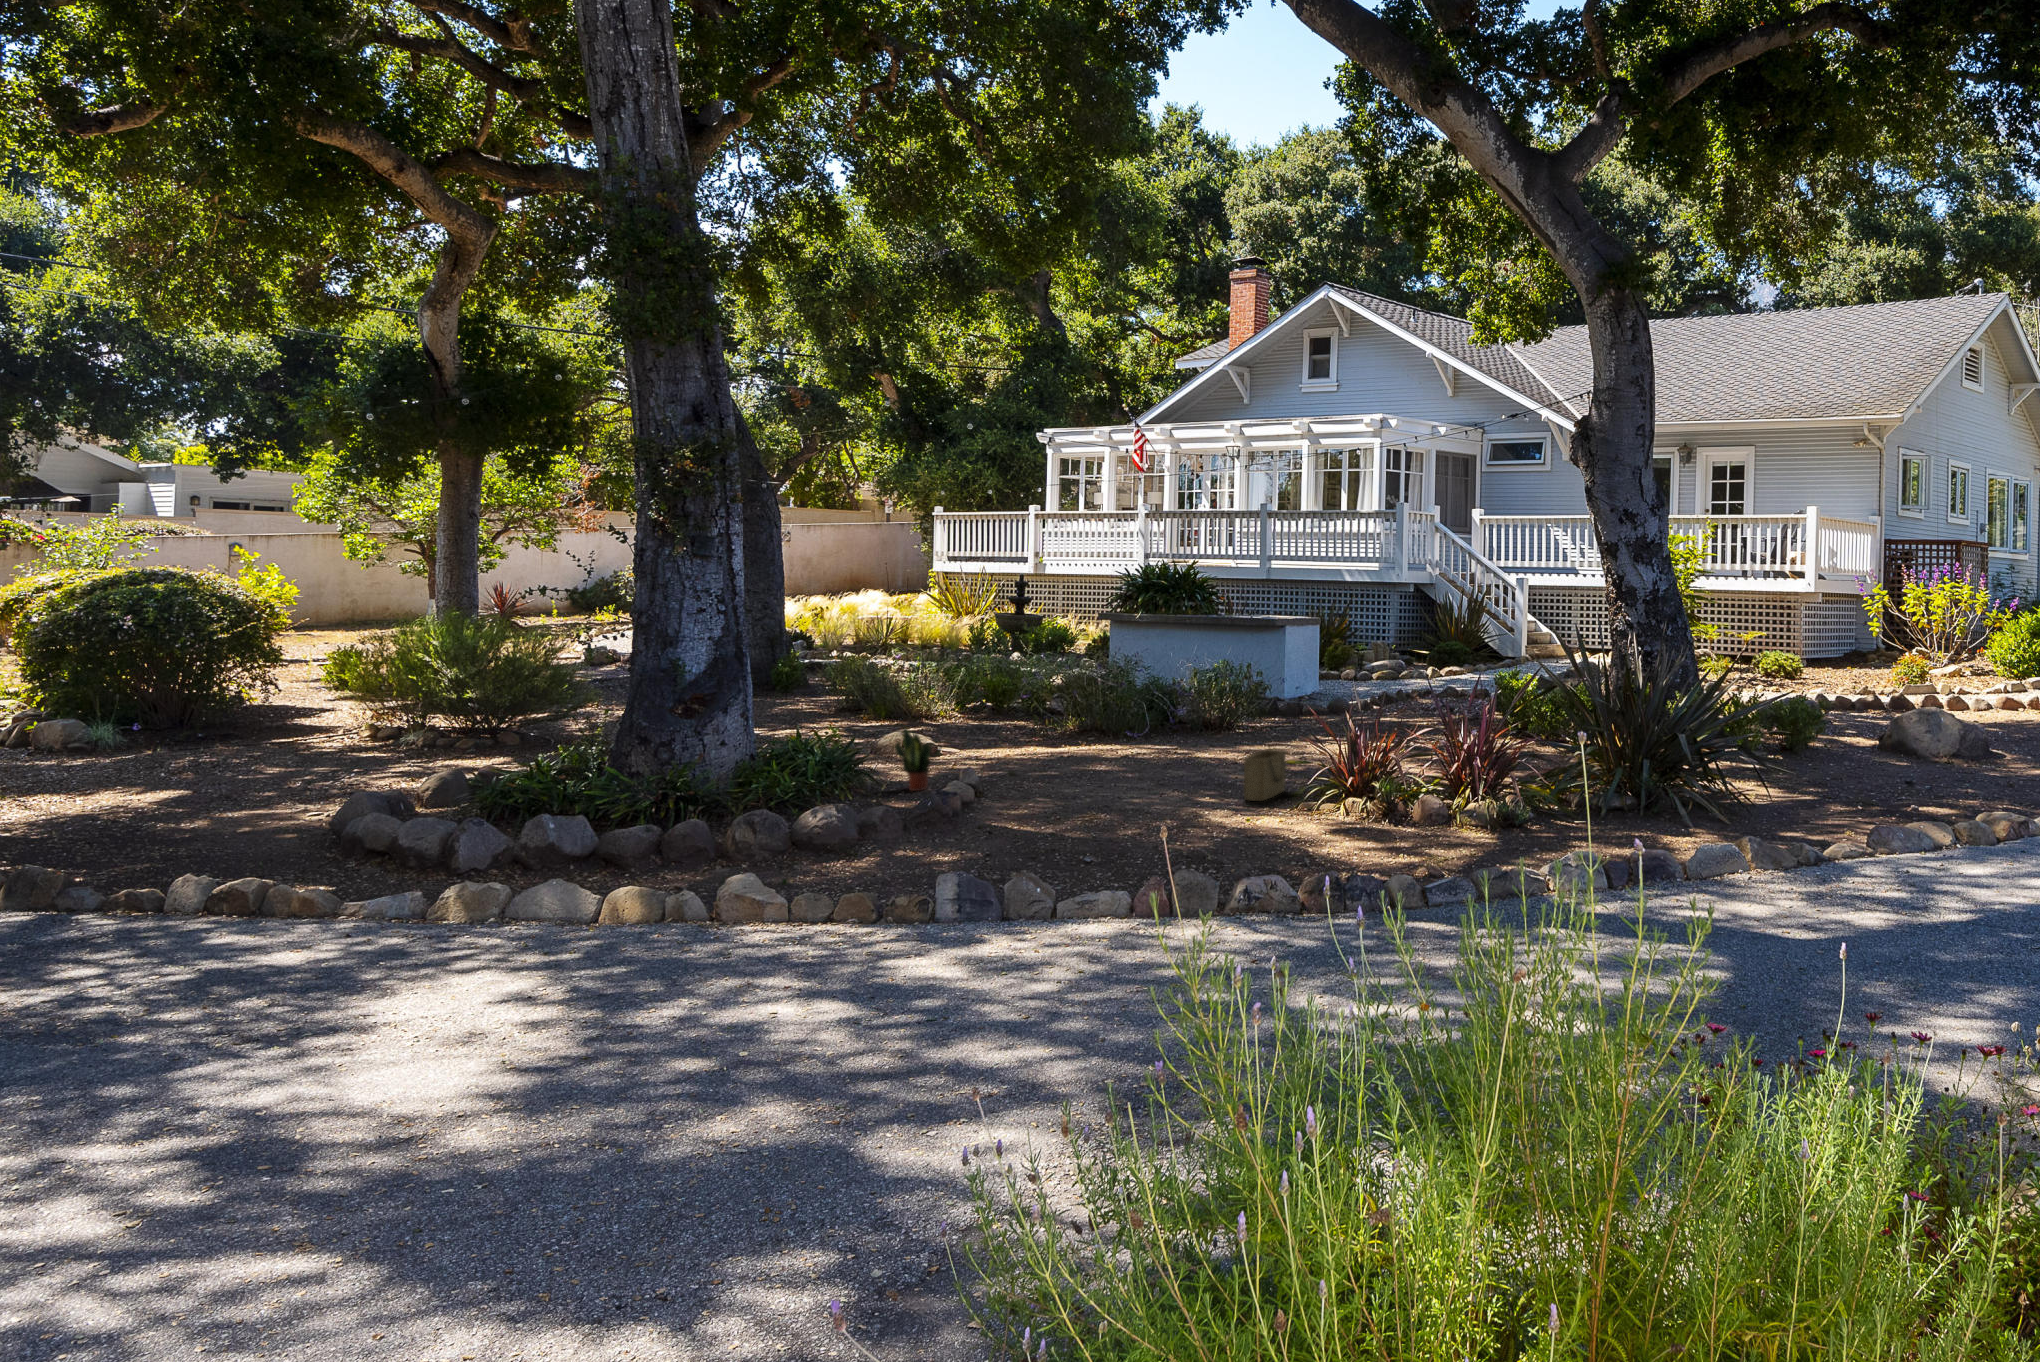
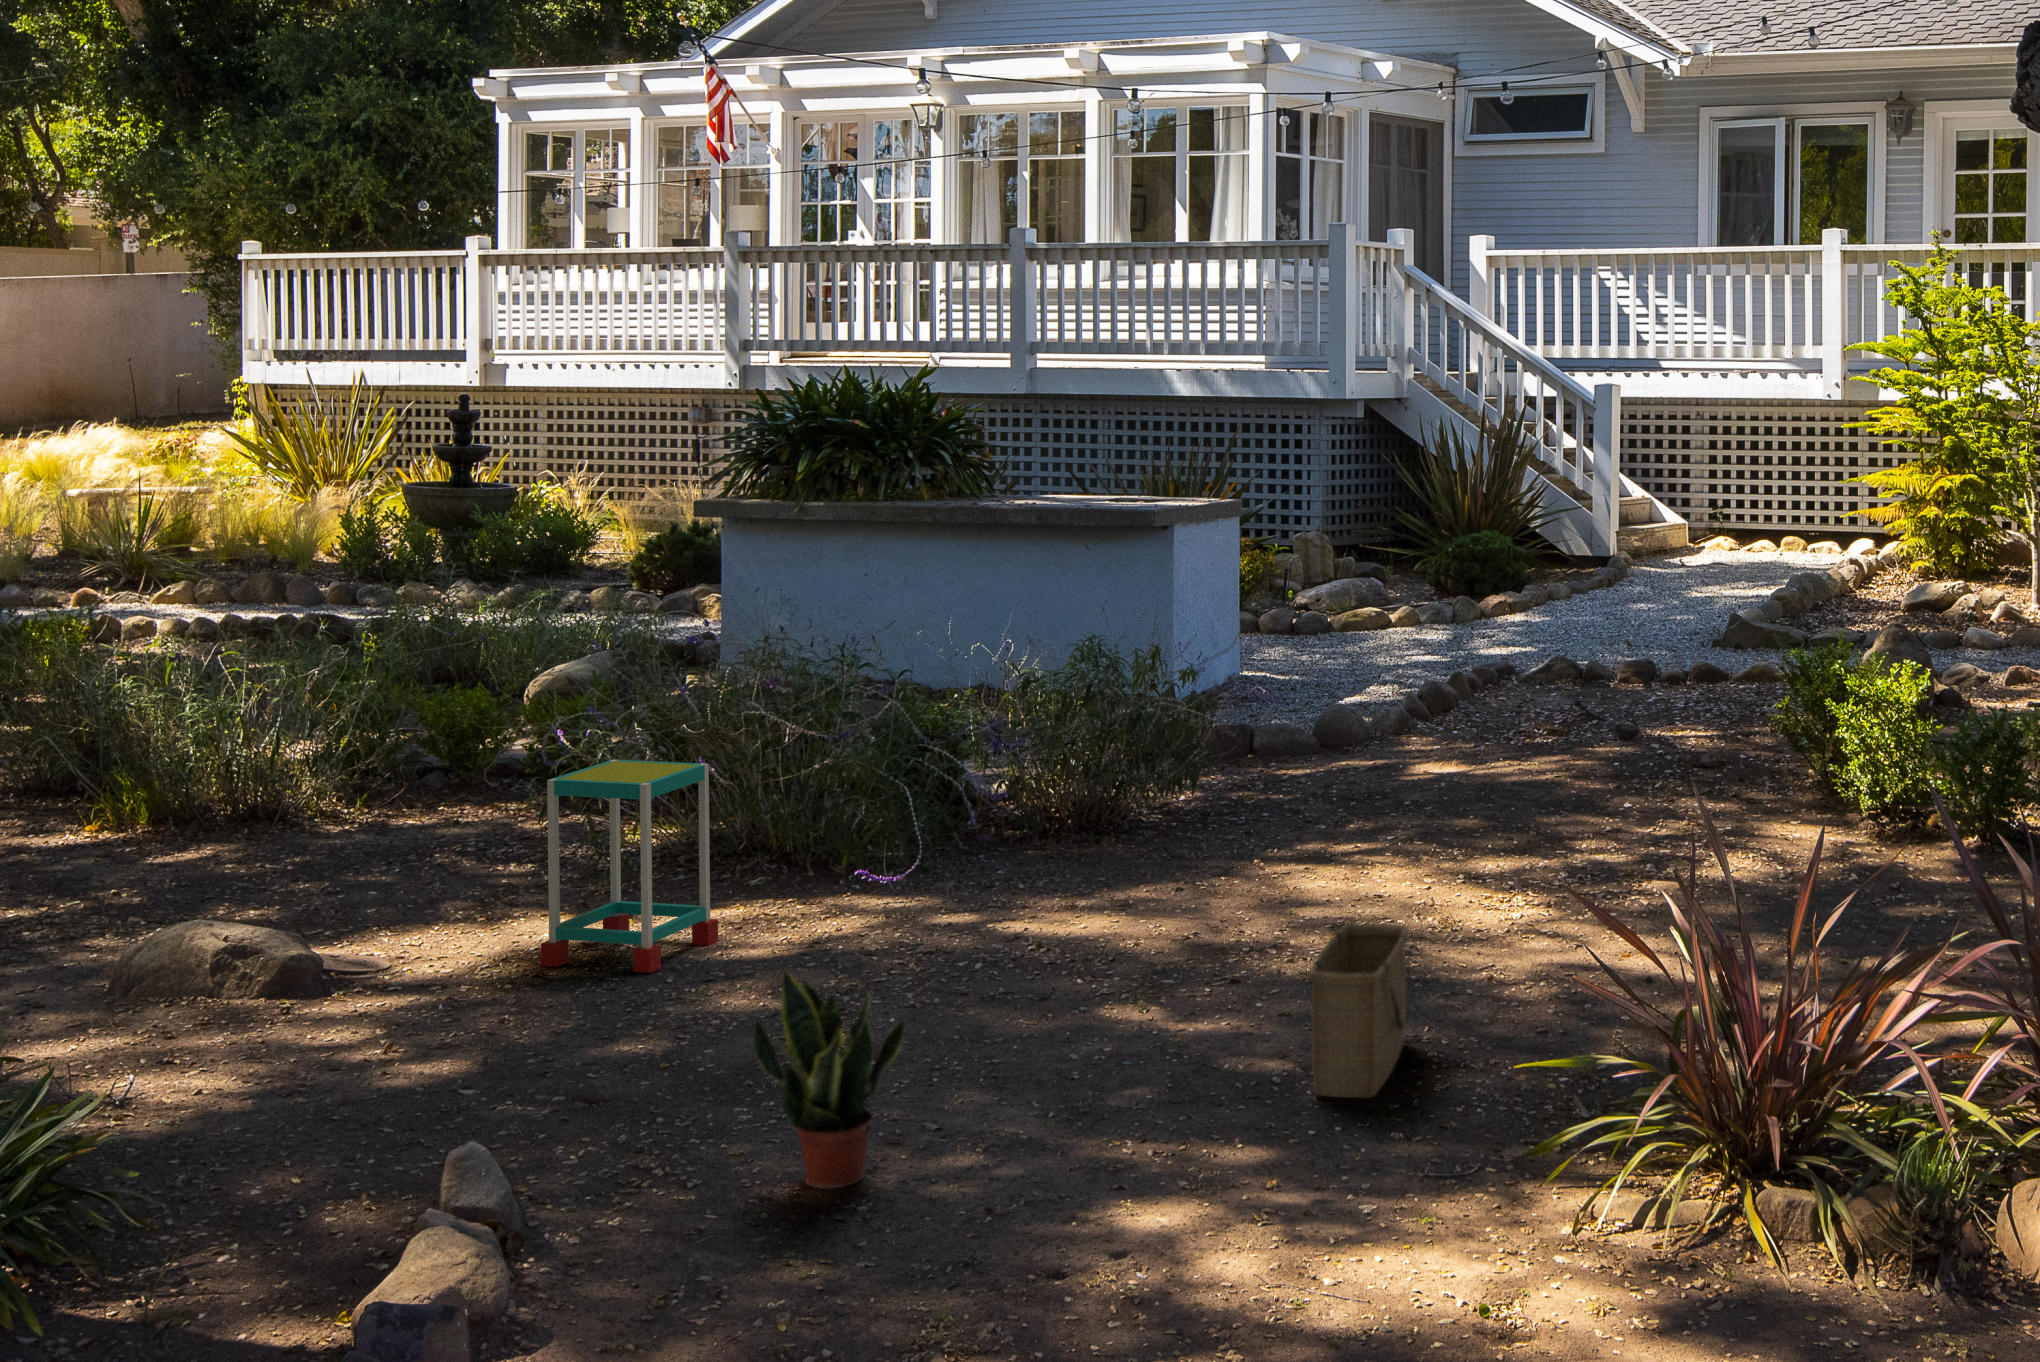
side table: none [1011,693,1072,765] -> present [541,760,718,973]
potted plant: present [895,727,941,791] -> present [753,970,905,1189]

